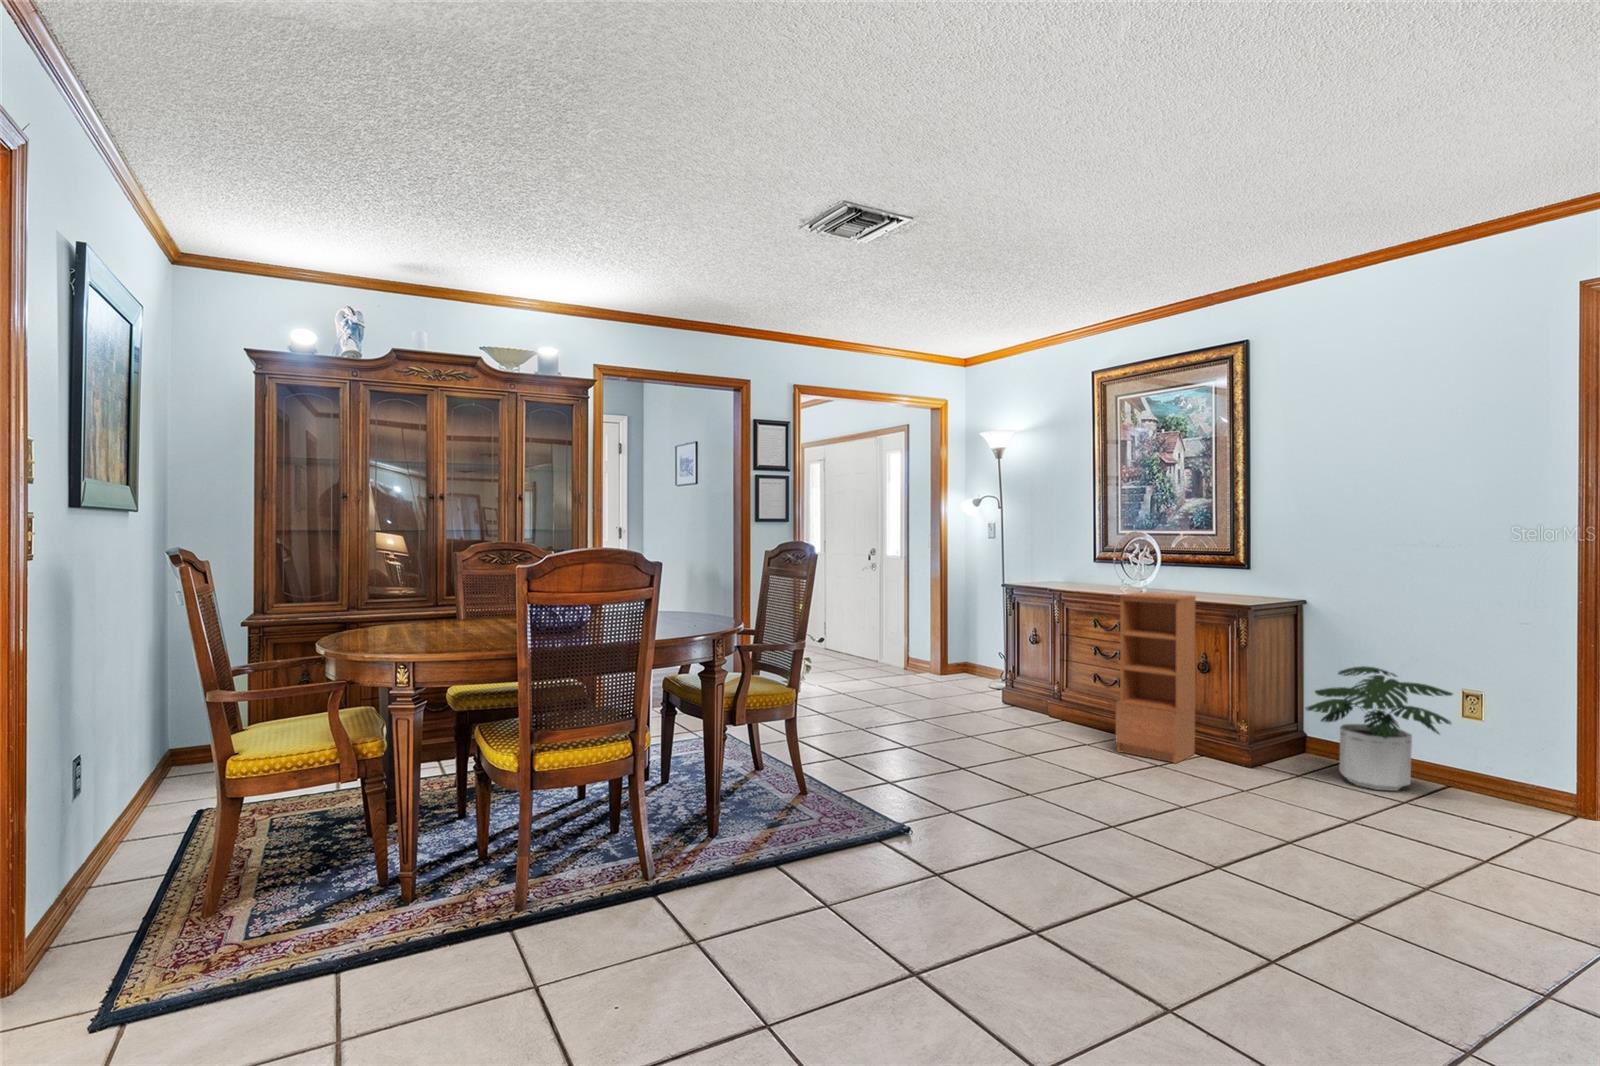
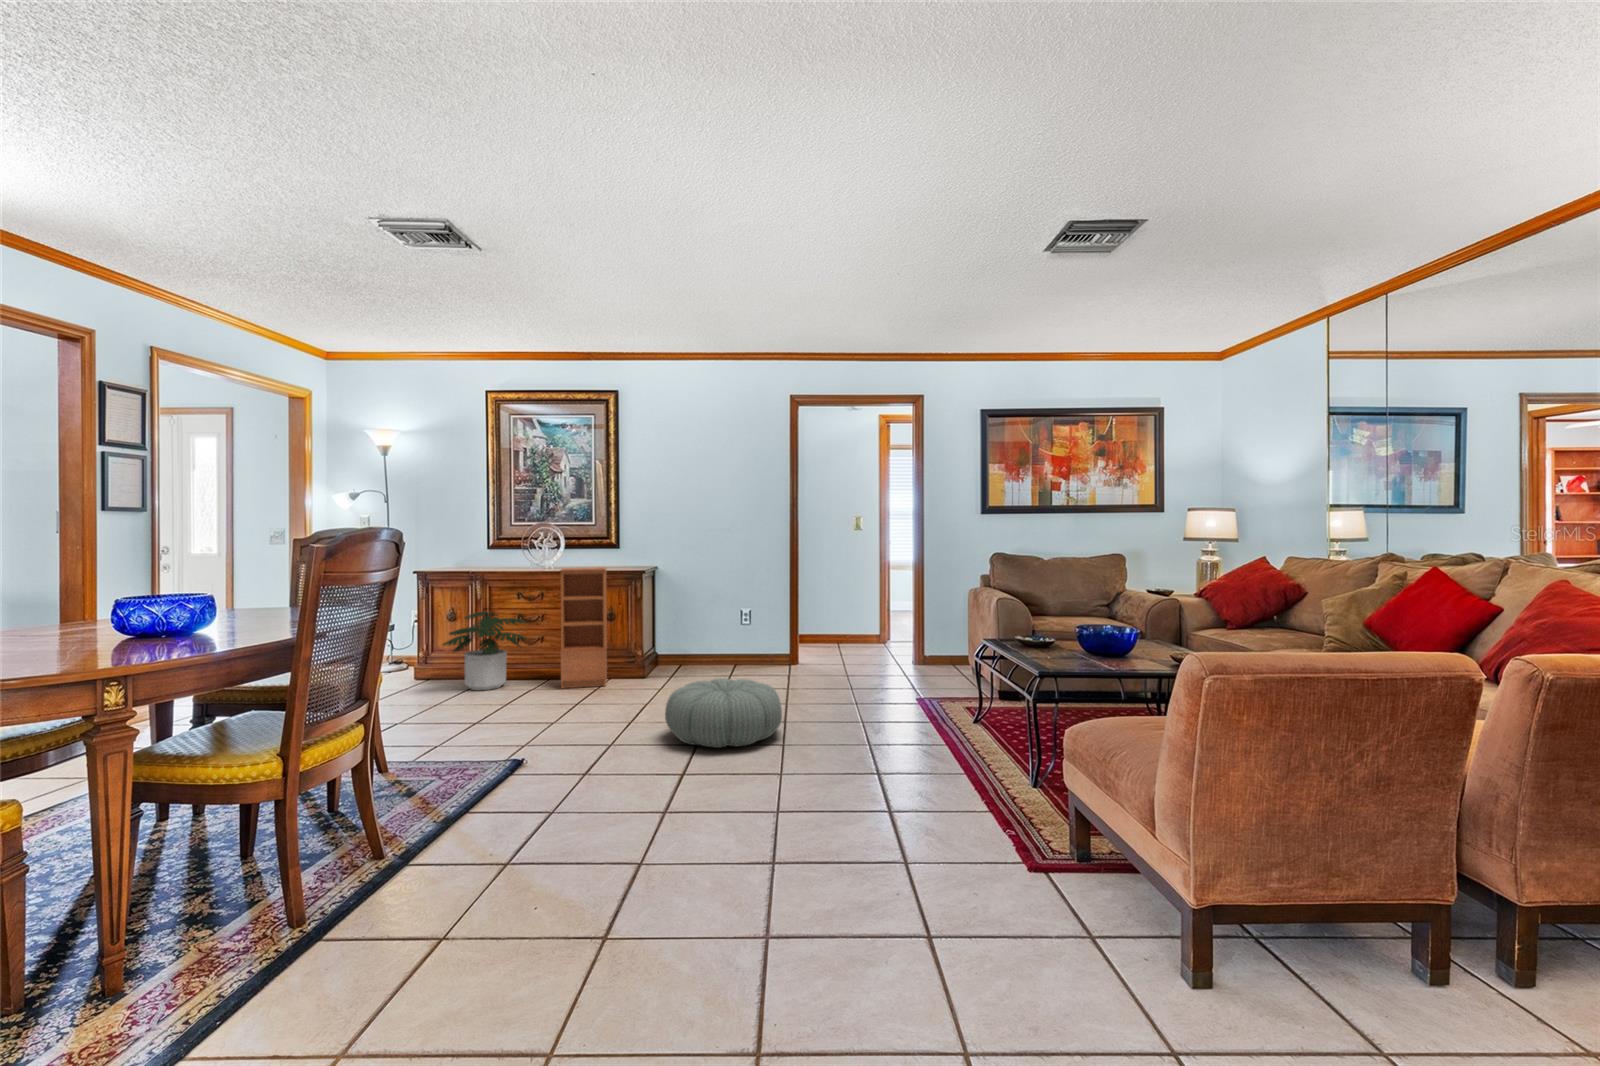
potted plant: present [1306,666,1452,791] -> present [443,612,528,690]
pouf: none [1112,787,1329,920] -> present [665,678,782,748]

